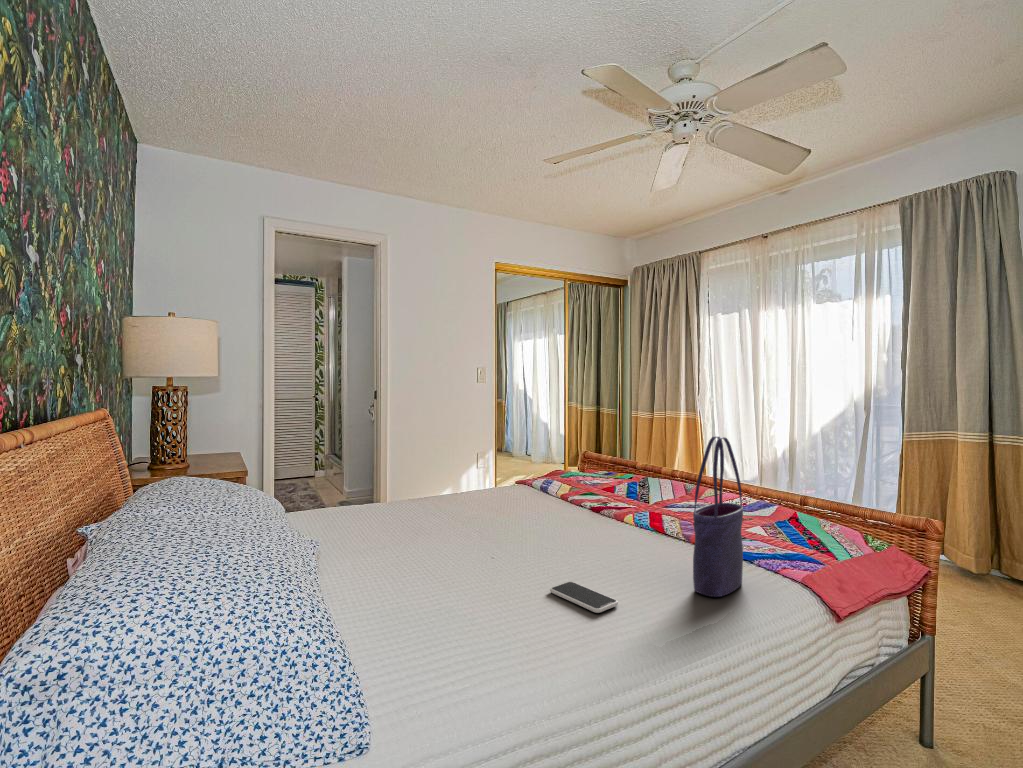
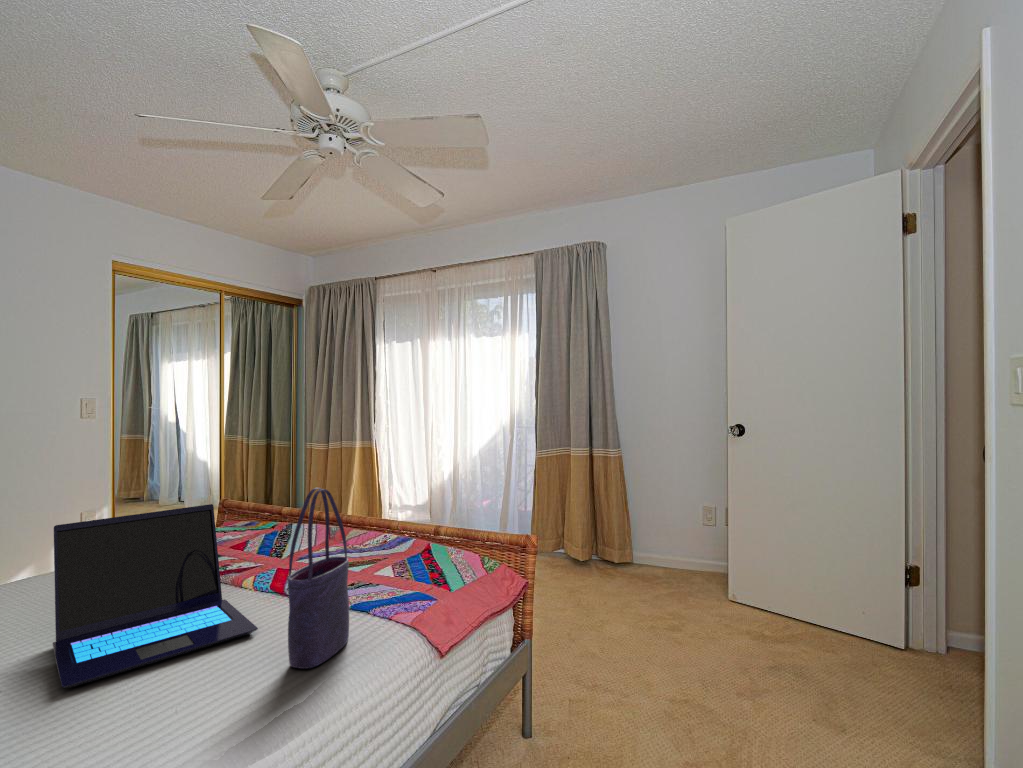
laptop: none [501,448,653,568] -> present [53,504,258,687]
smartphone: present [550,582,618,613] -> none [85,695,181,735]

